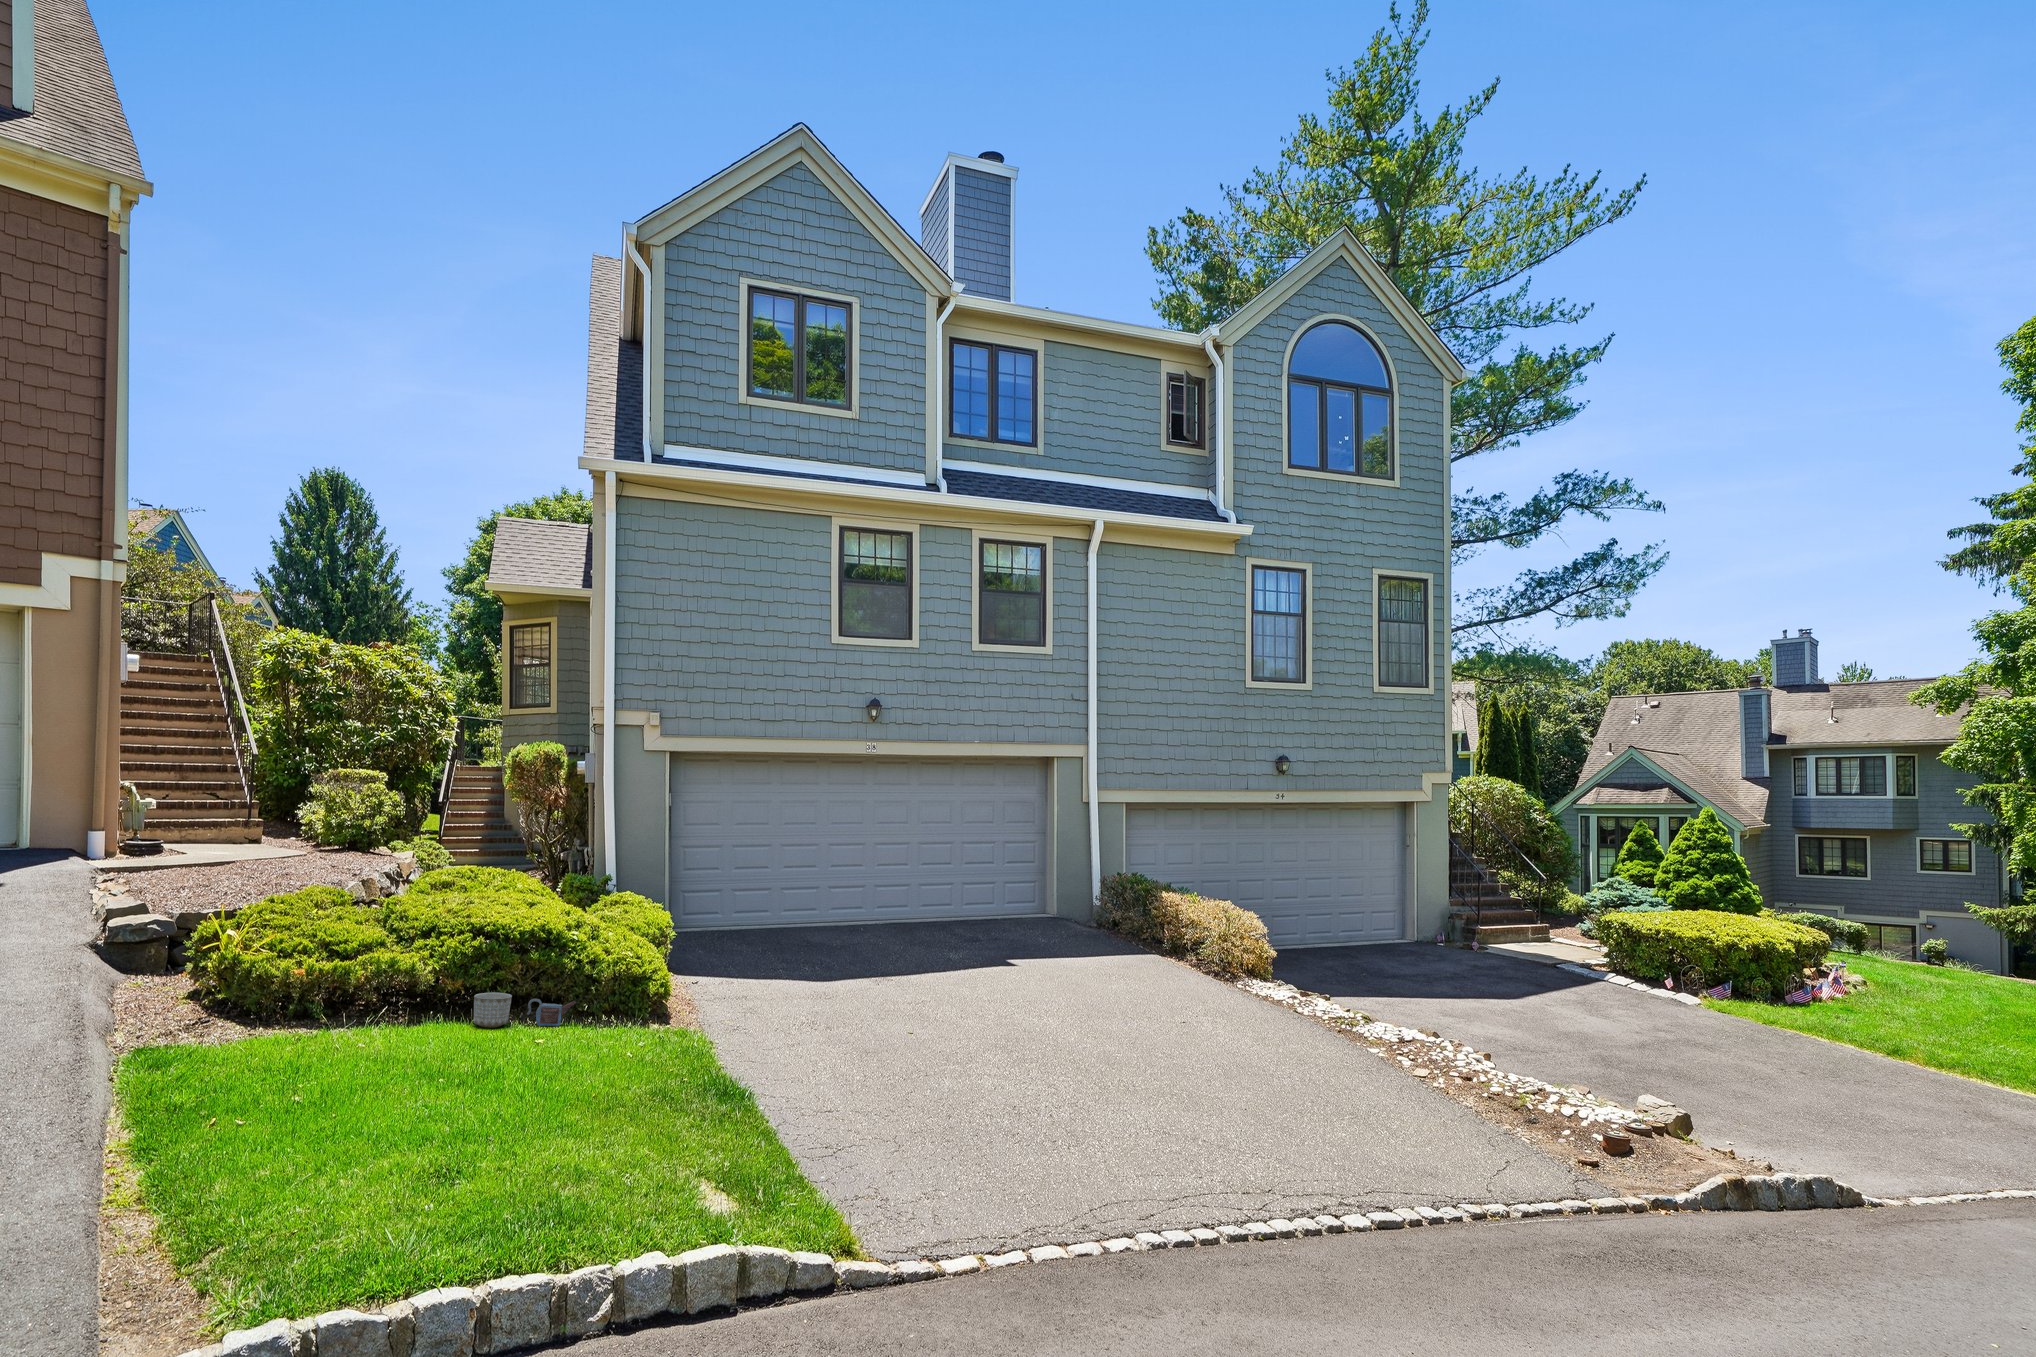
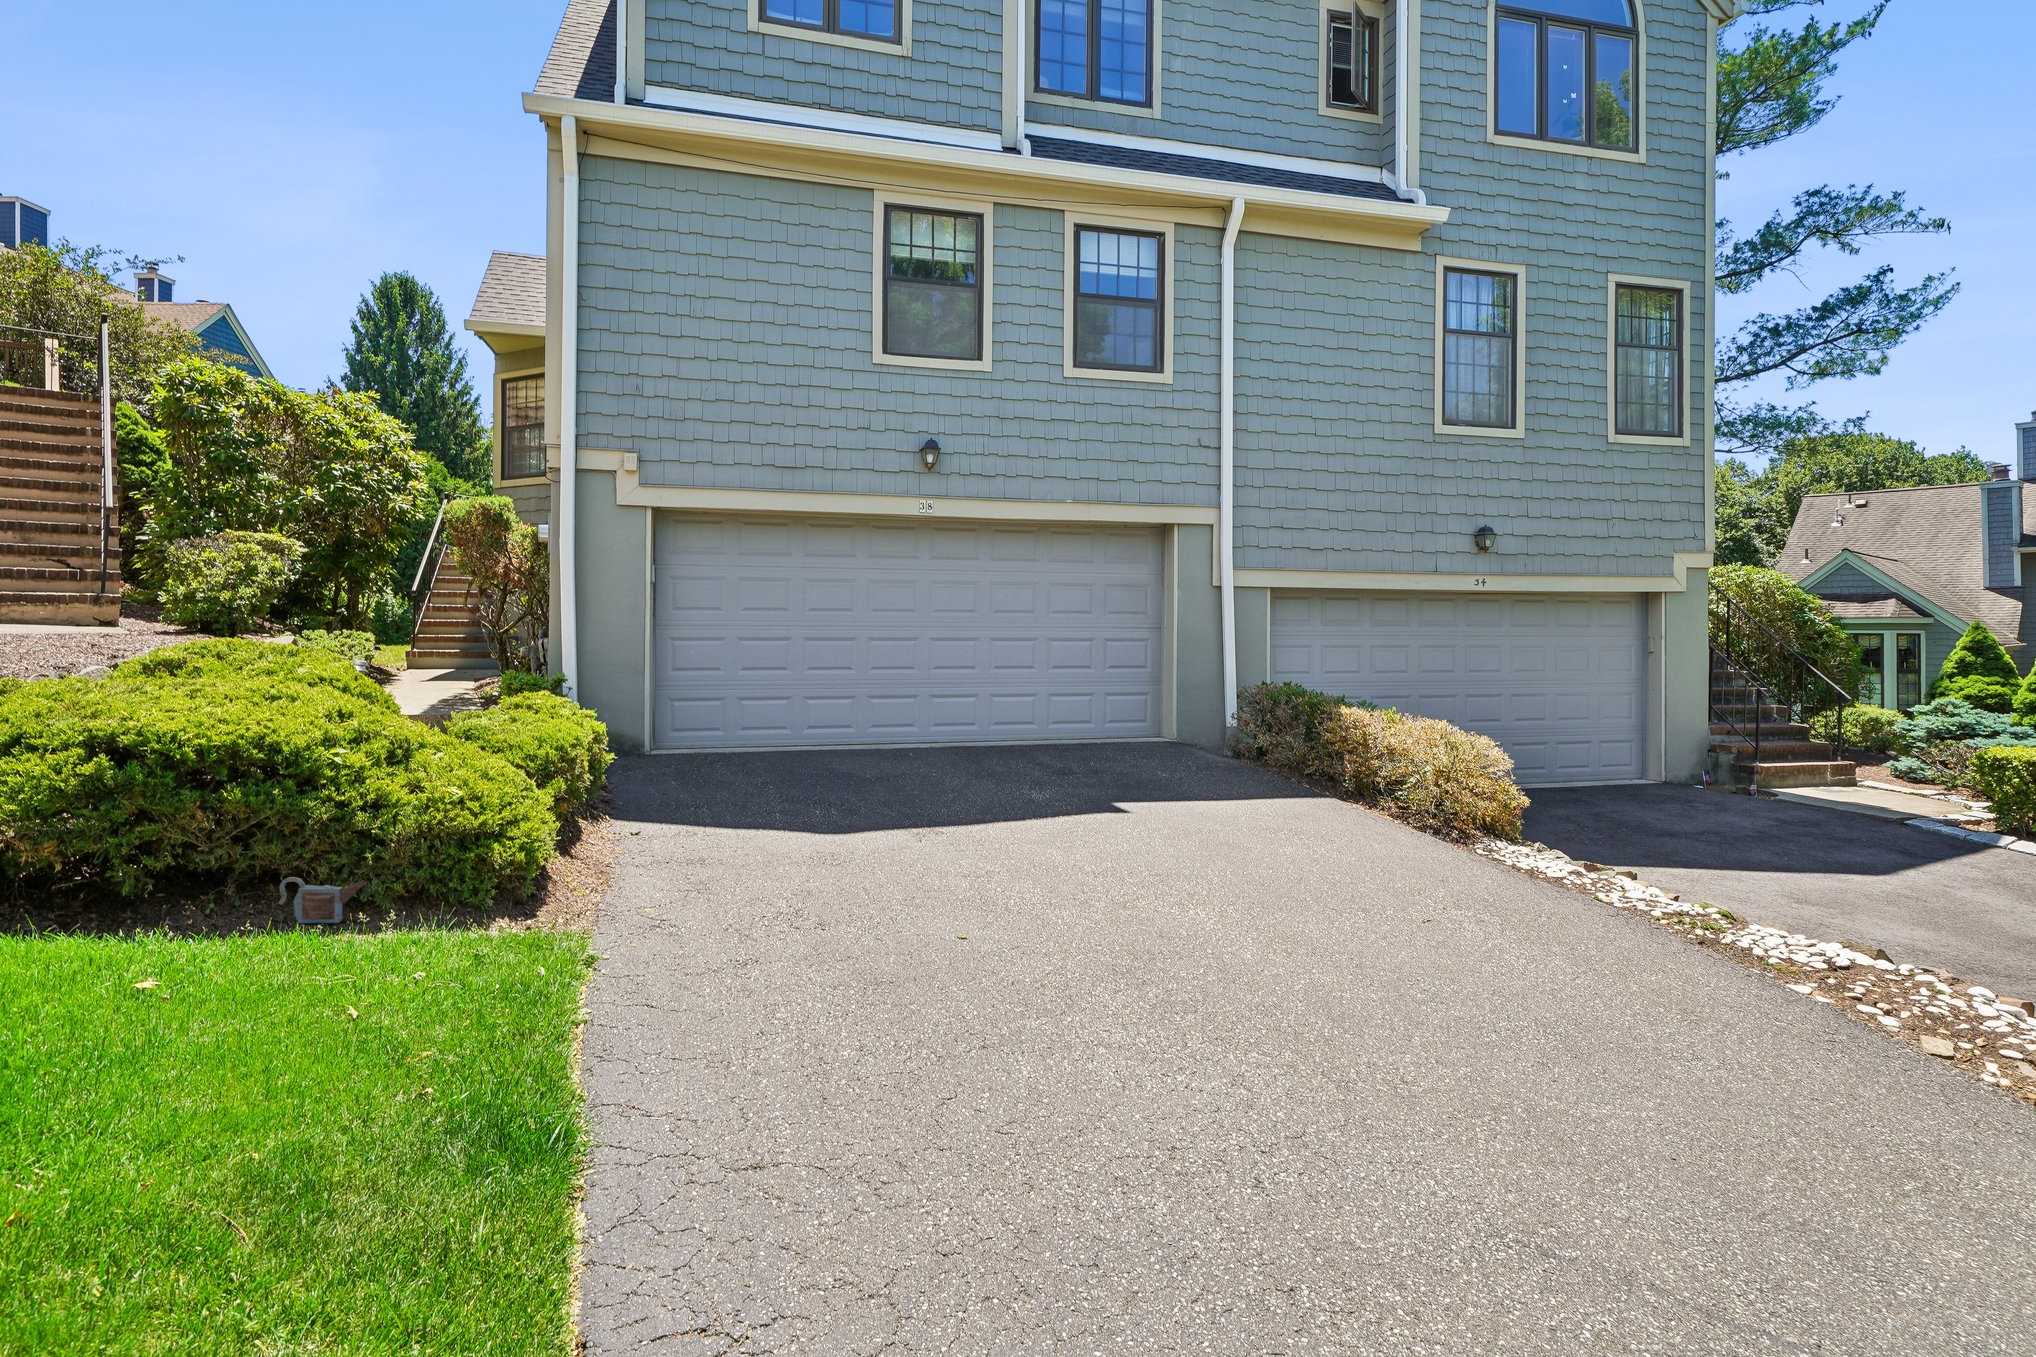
planter: present [474,993,512,1028] -> none [175,866,248,928]

